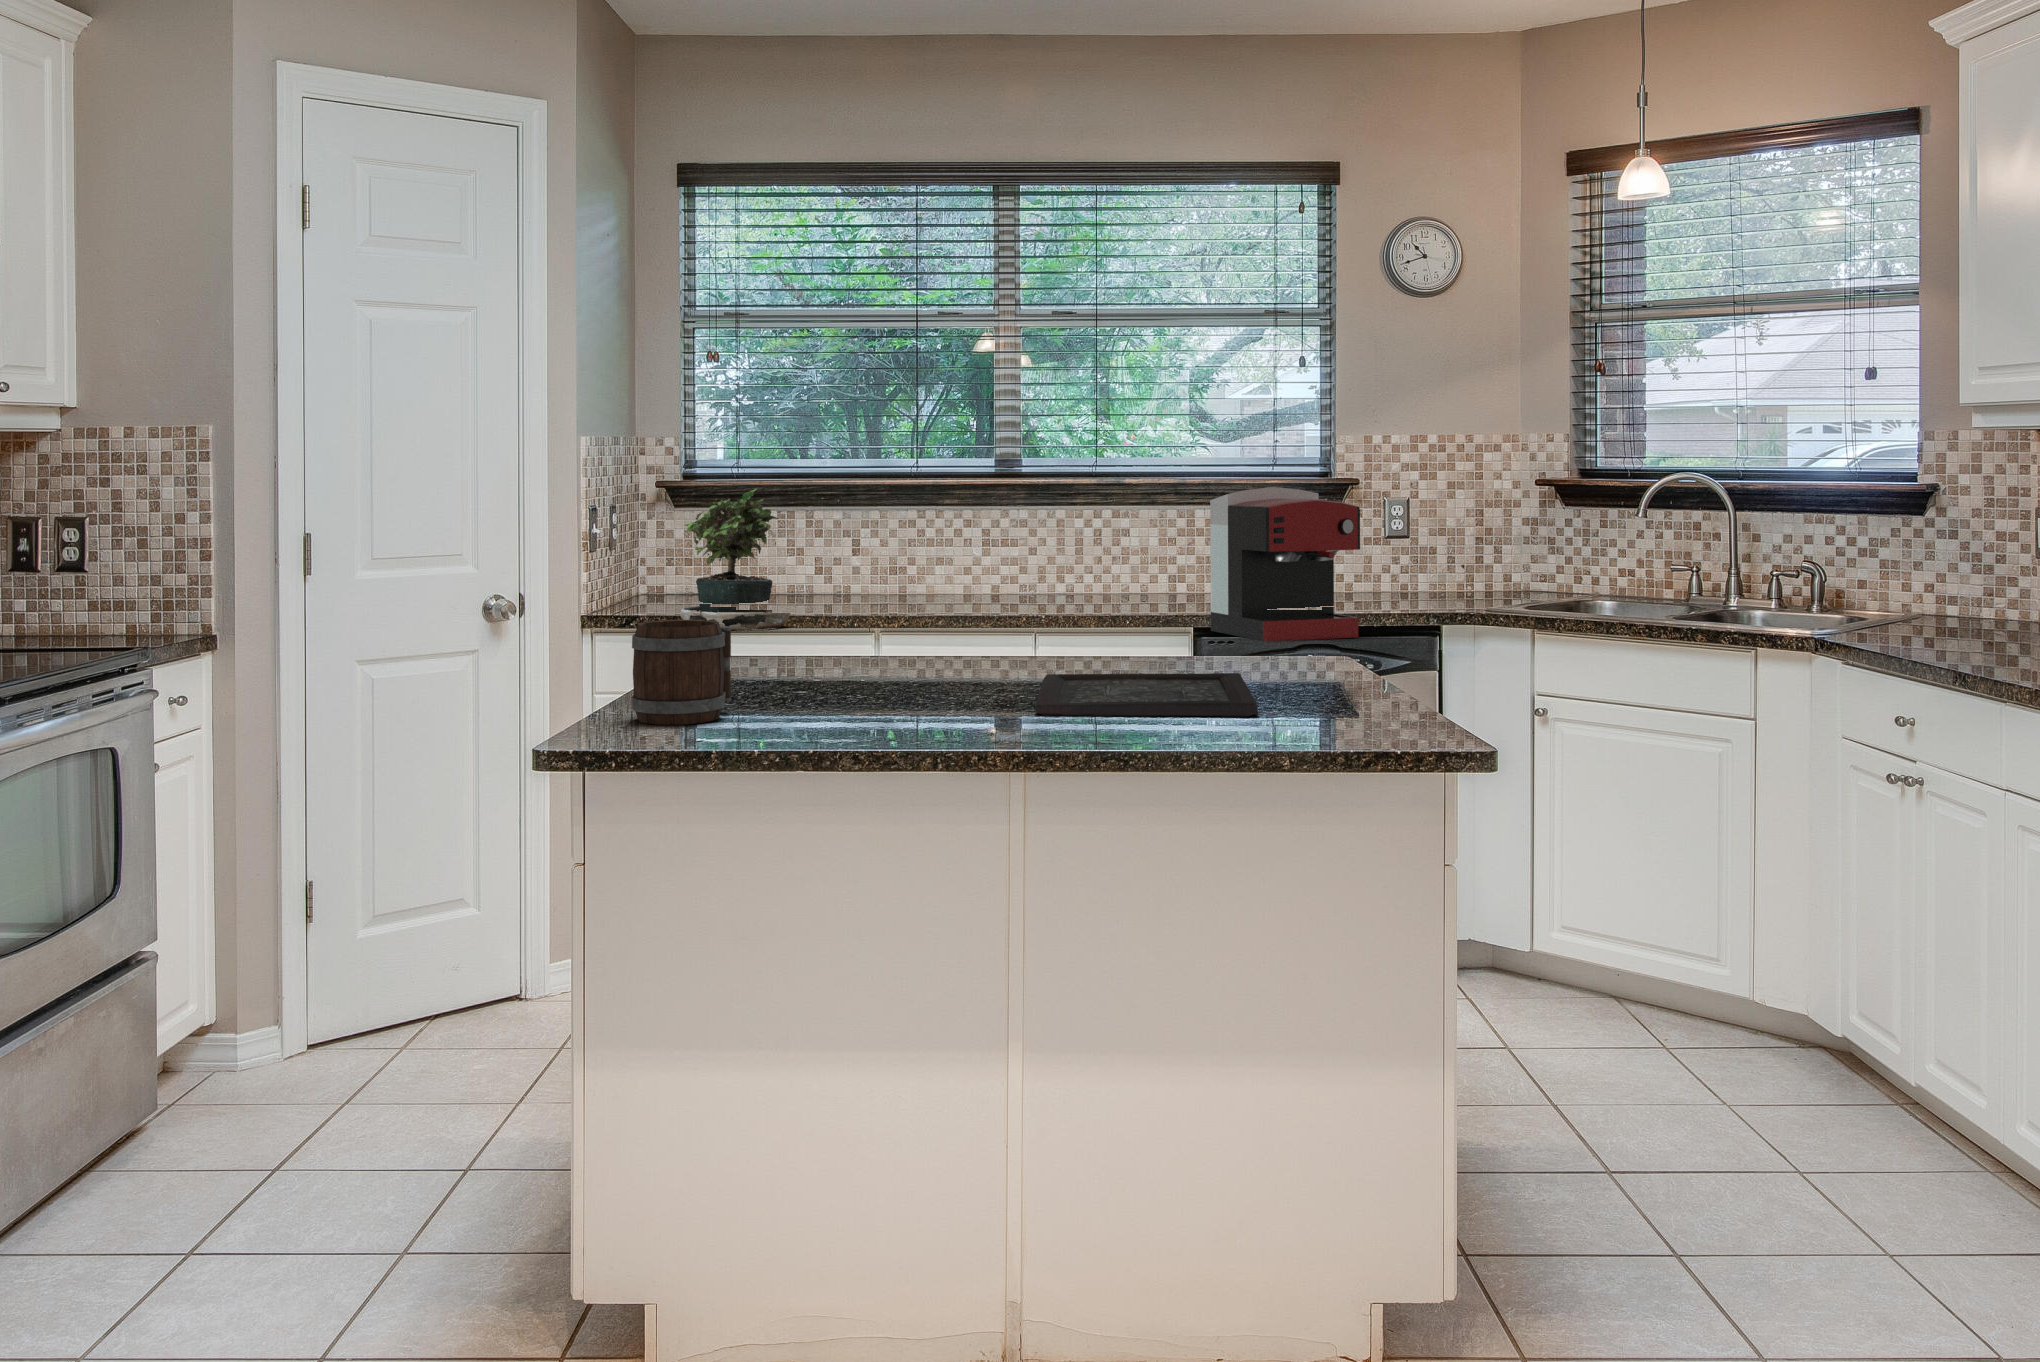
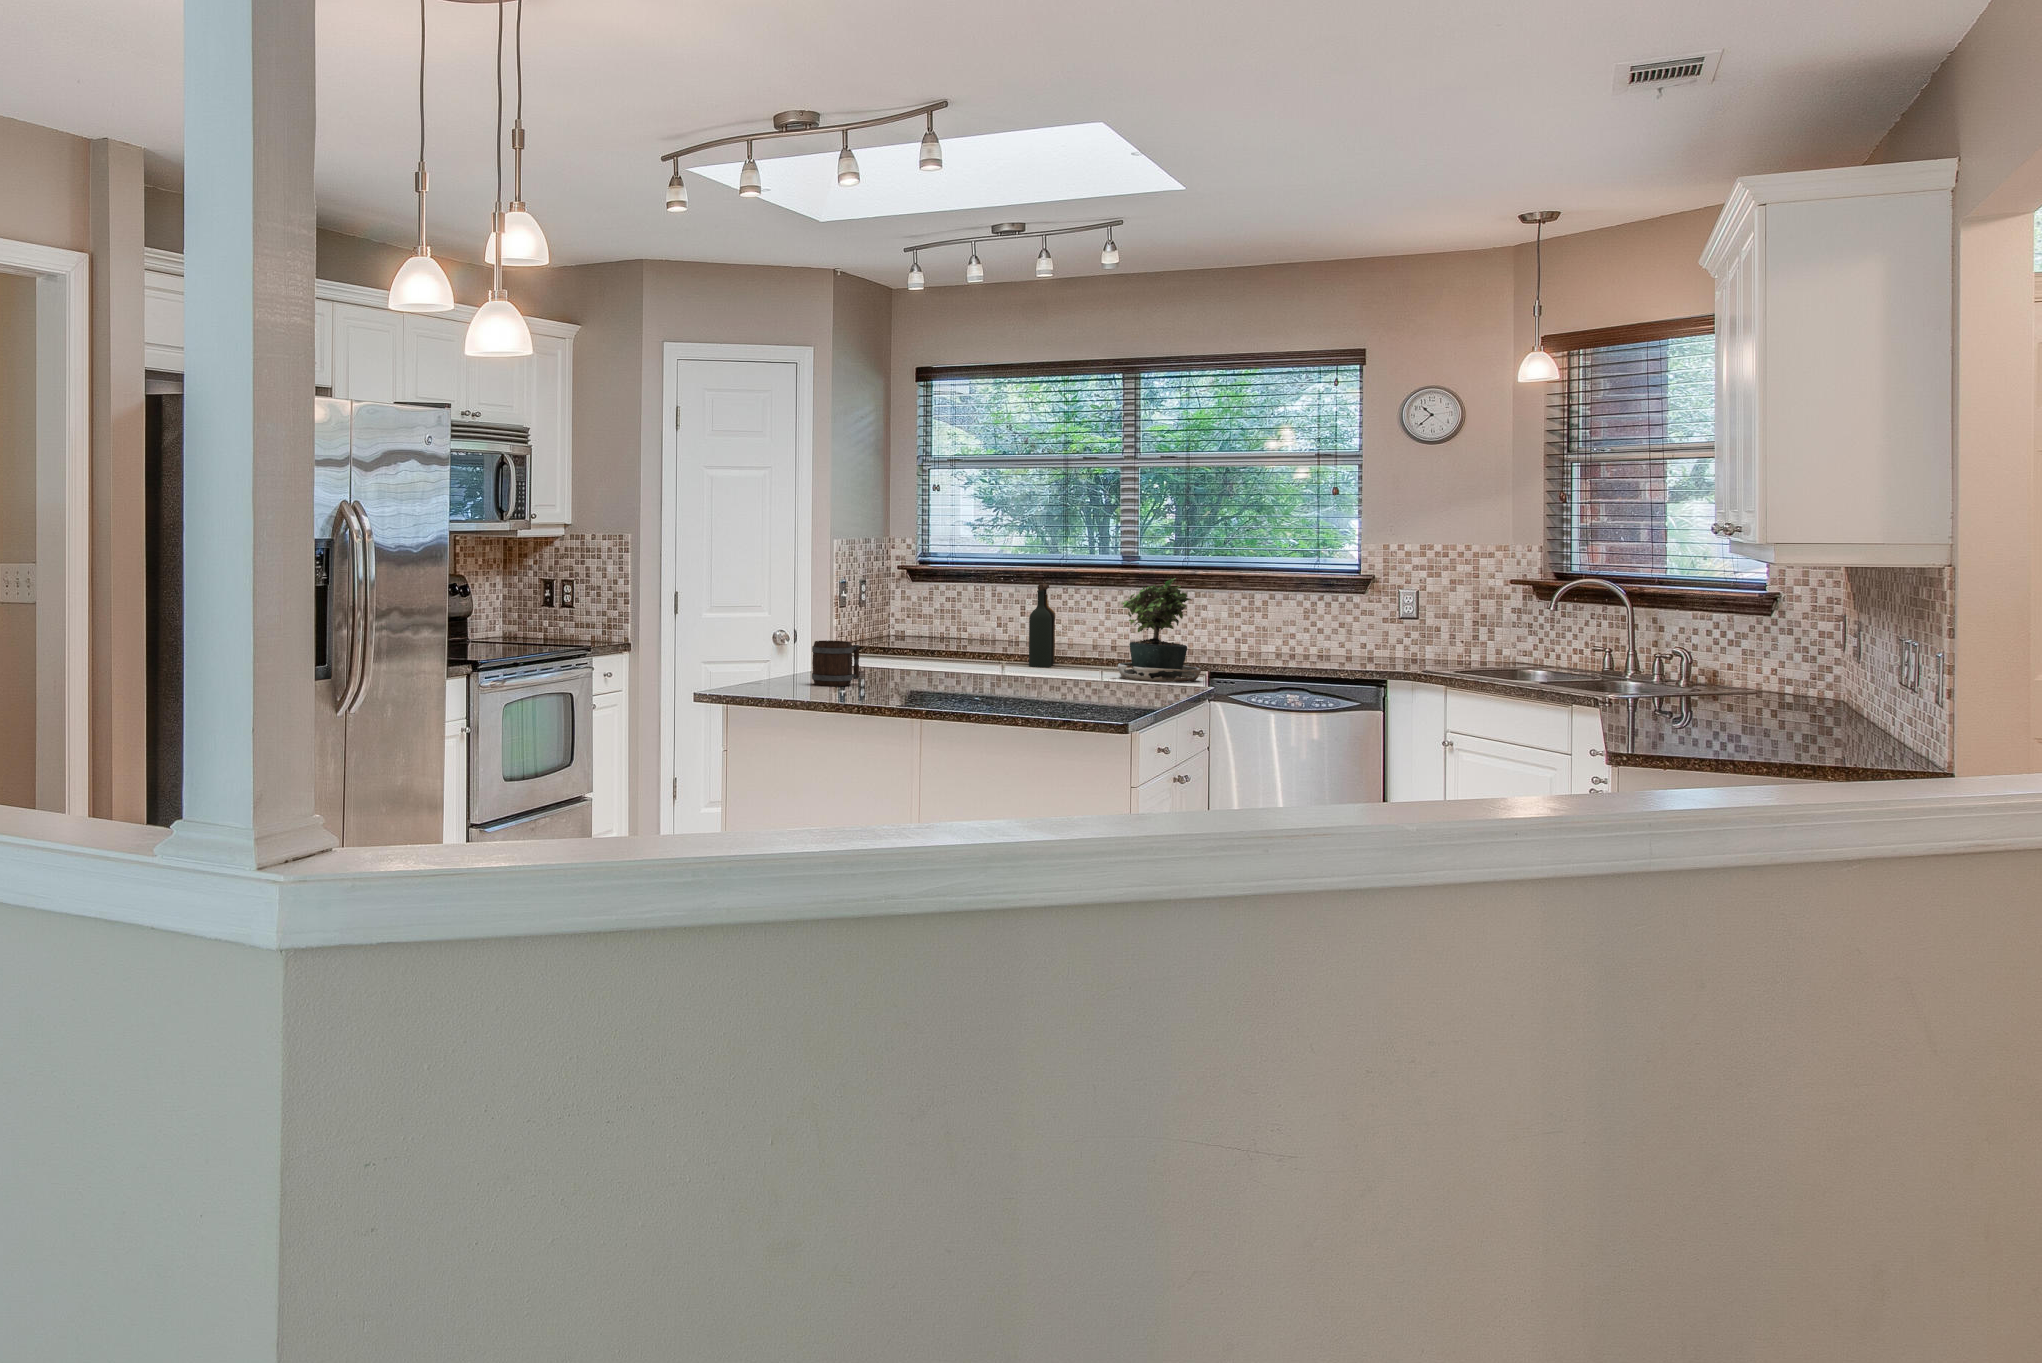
coffee maker: present [1210,487,1360,641] -> none [1239,580,1331,683]
potted plant: present [680,489,790,631] -> present [1111,578,1201,682]
bottle: none [886,503,941,640] -> present [1029,583,1055,668]
tray: present [1035,673,1258,717] -> none [993,680,1133,701]

